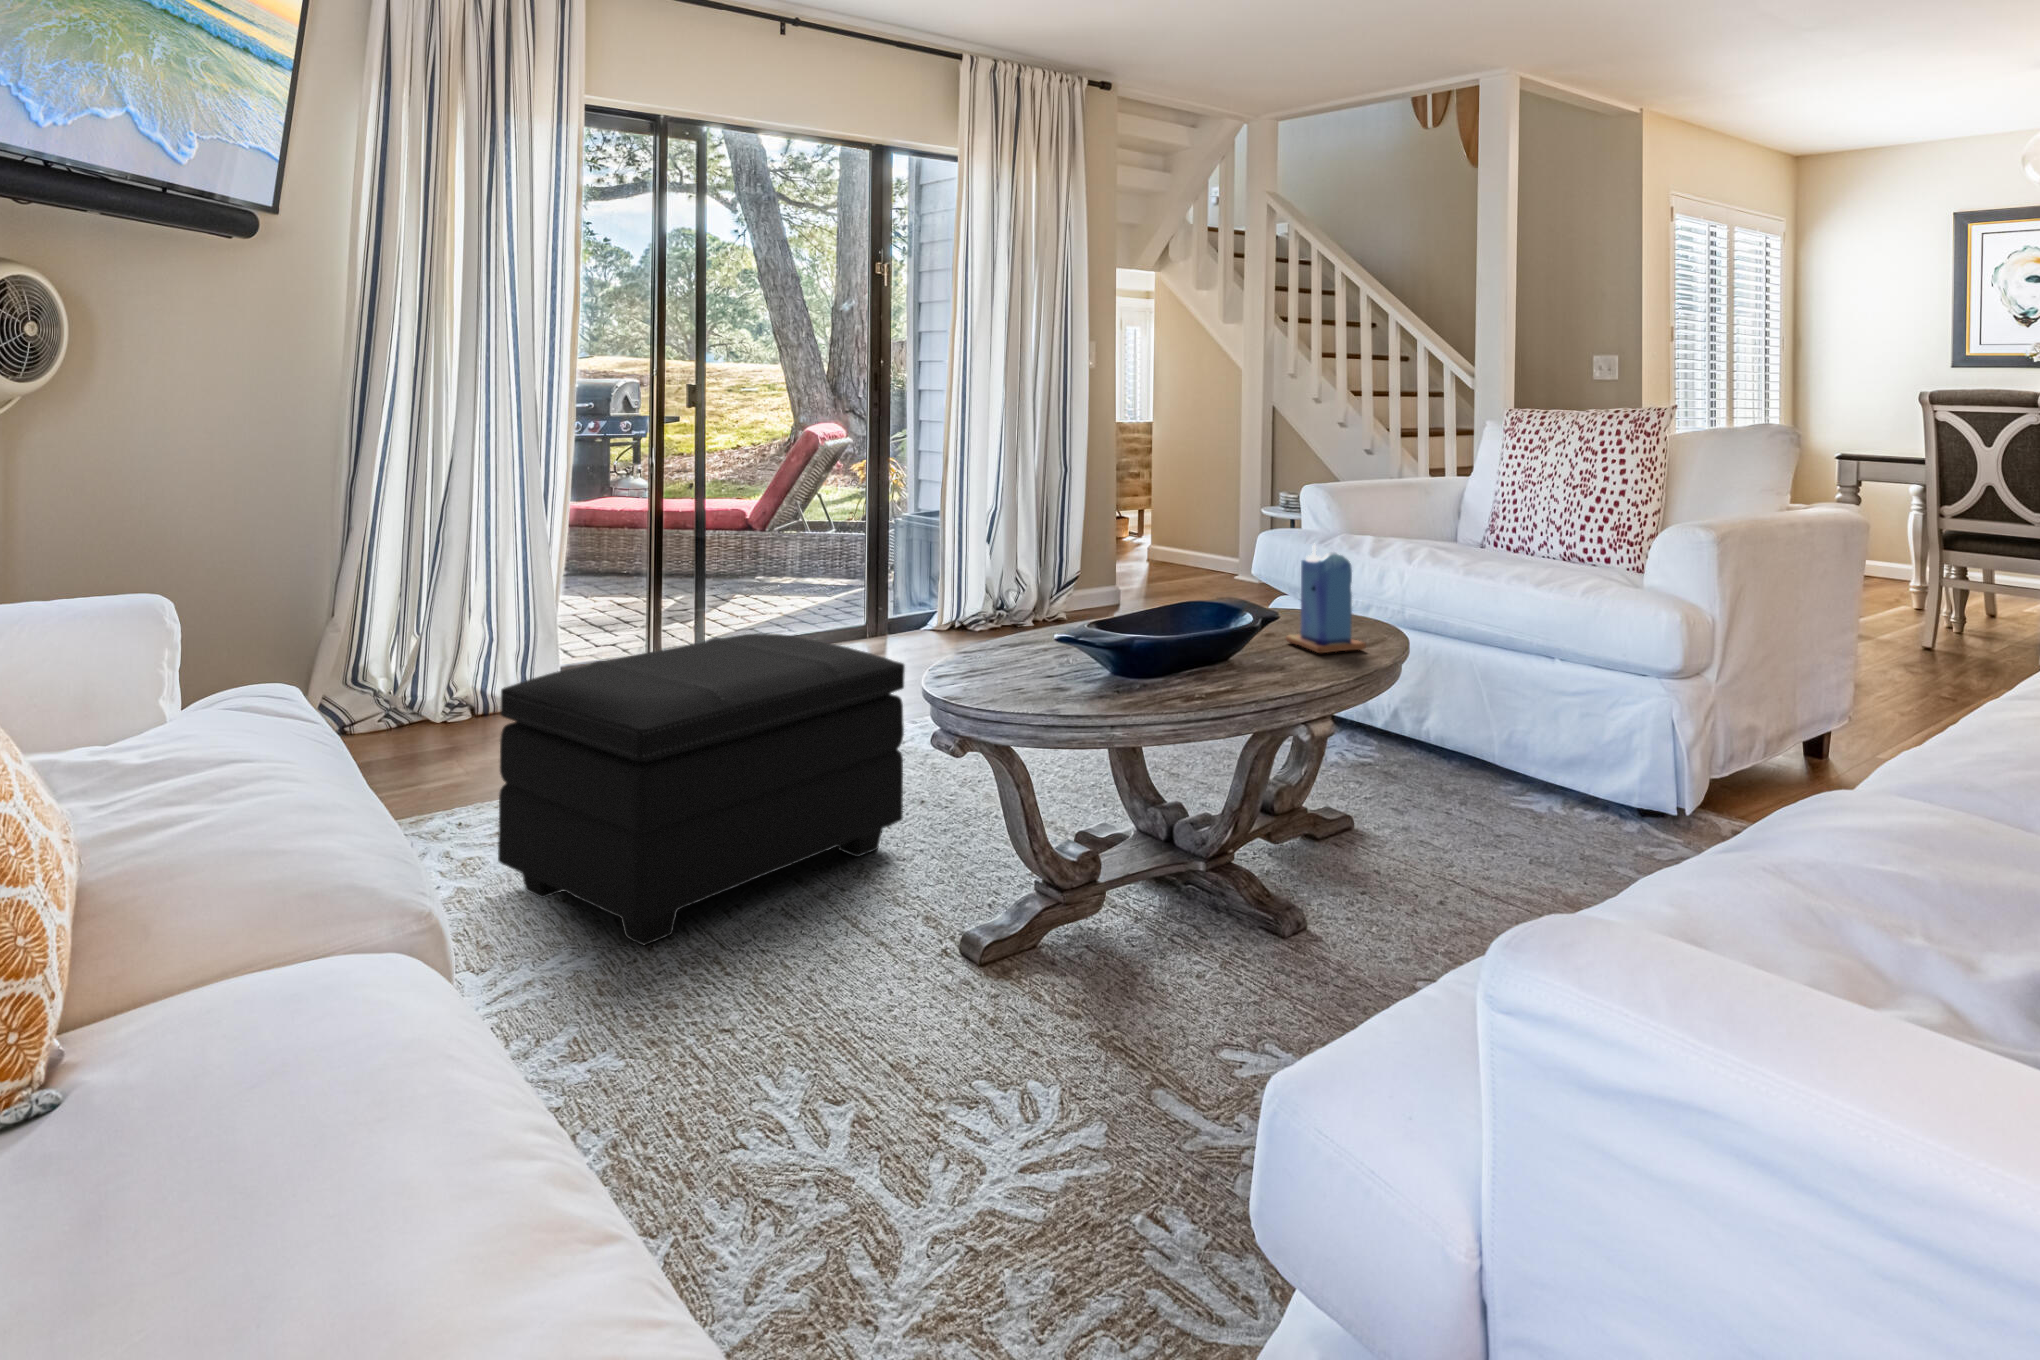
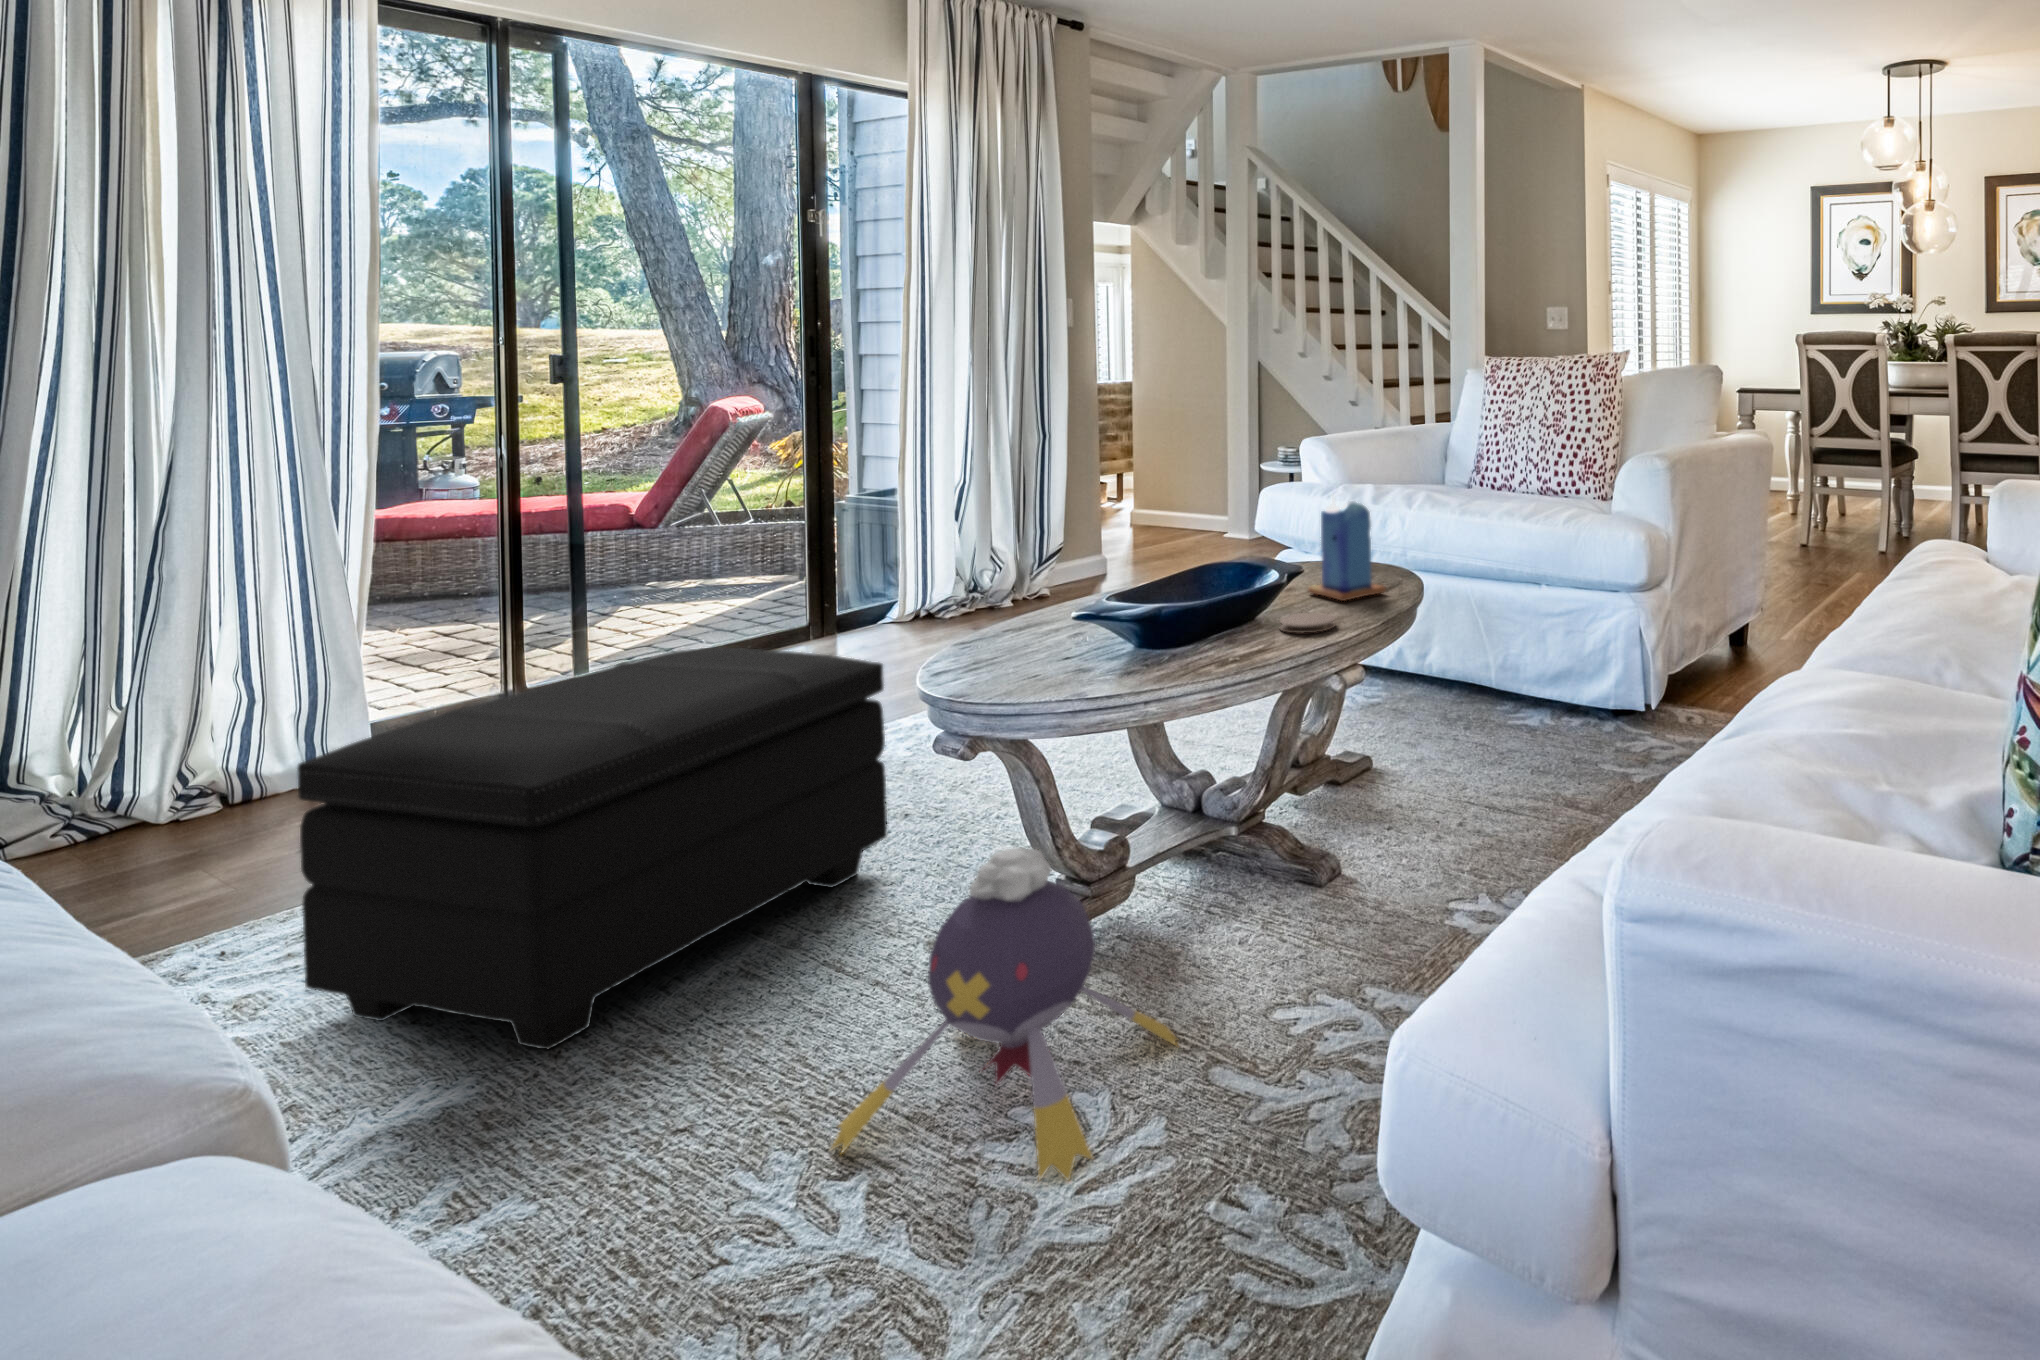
coaster: none [1250,661,1307,681] -> present [1280,613,1335,633]
plush toy: none [830,843,1128,1159] -> present [831,847,1177,1180]

